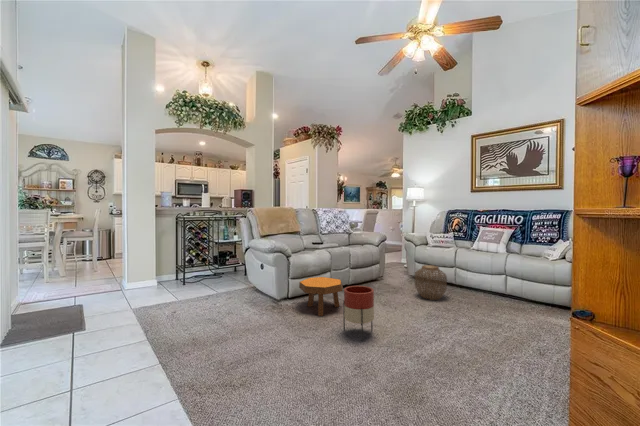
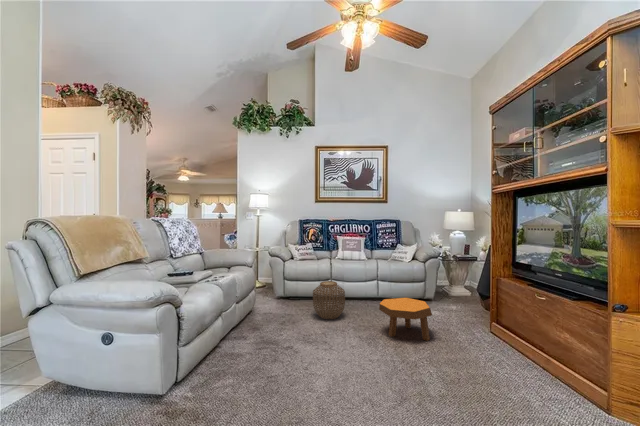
footstool: present [299,277,343,316] -> present [379,298,432,341]
planter: present [343,286,374,342] -> none [326,324,367,397]

